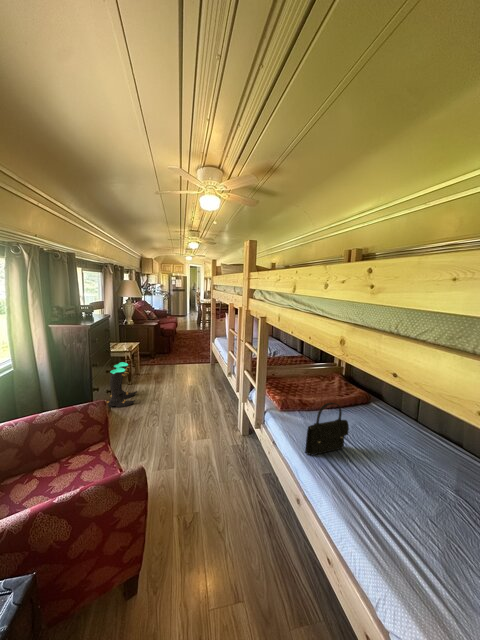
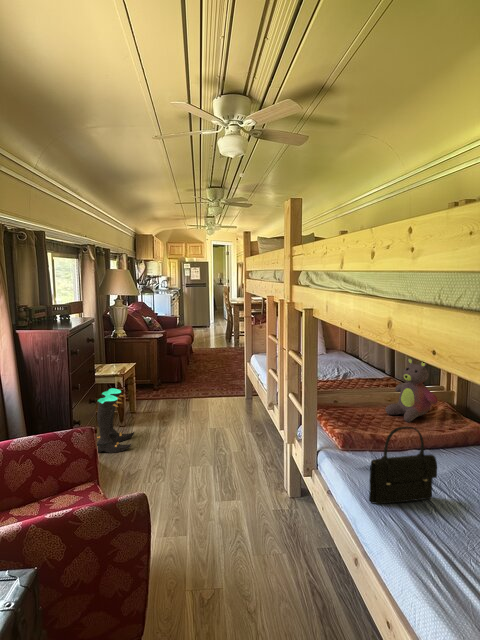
stuffed bear: none [304,347,336,388] -> present [385,358,438,422]

